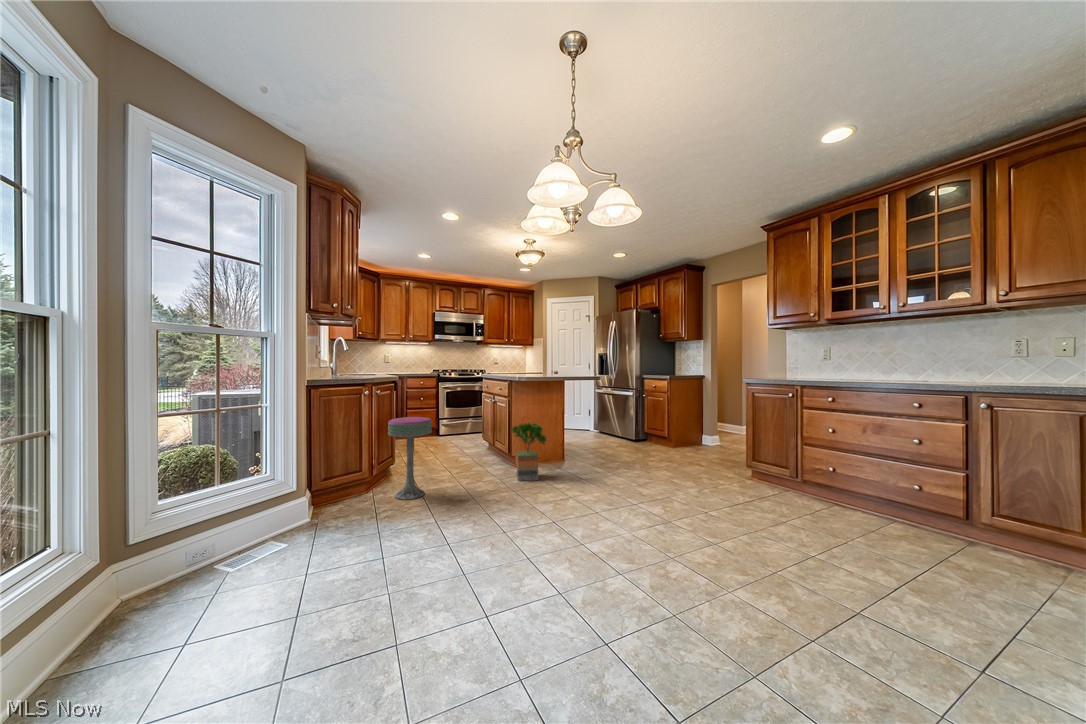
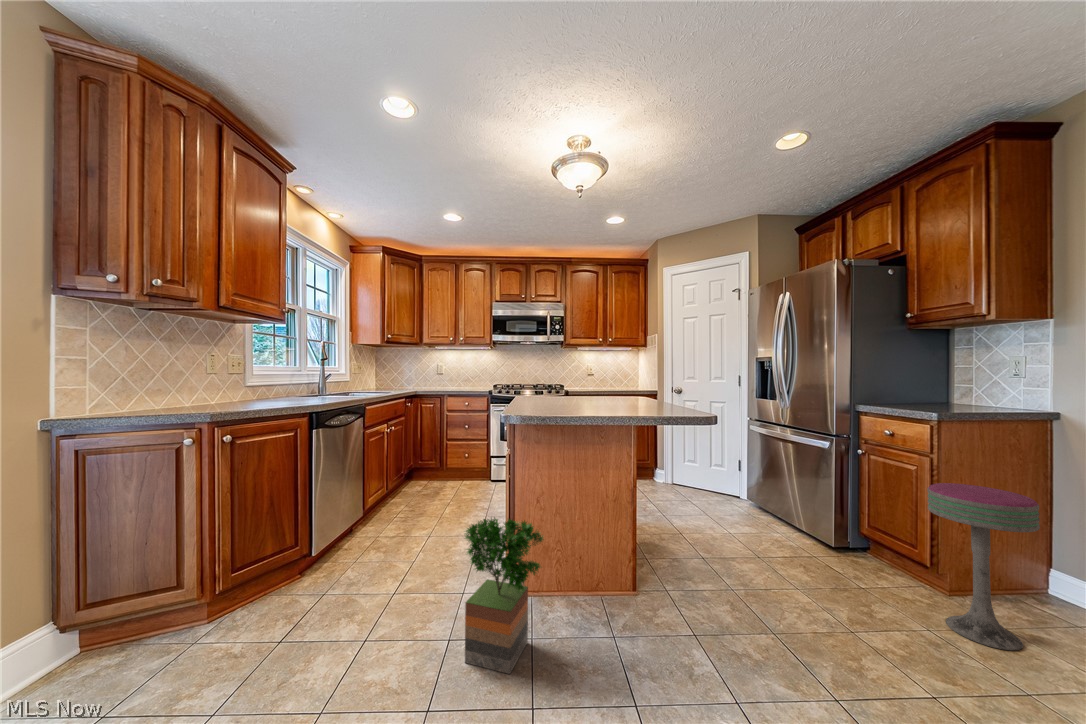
bar stool: present [388,417,432,500] -> present [927,483,1040,650]

